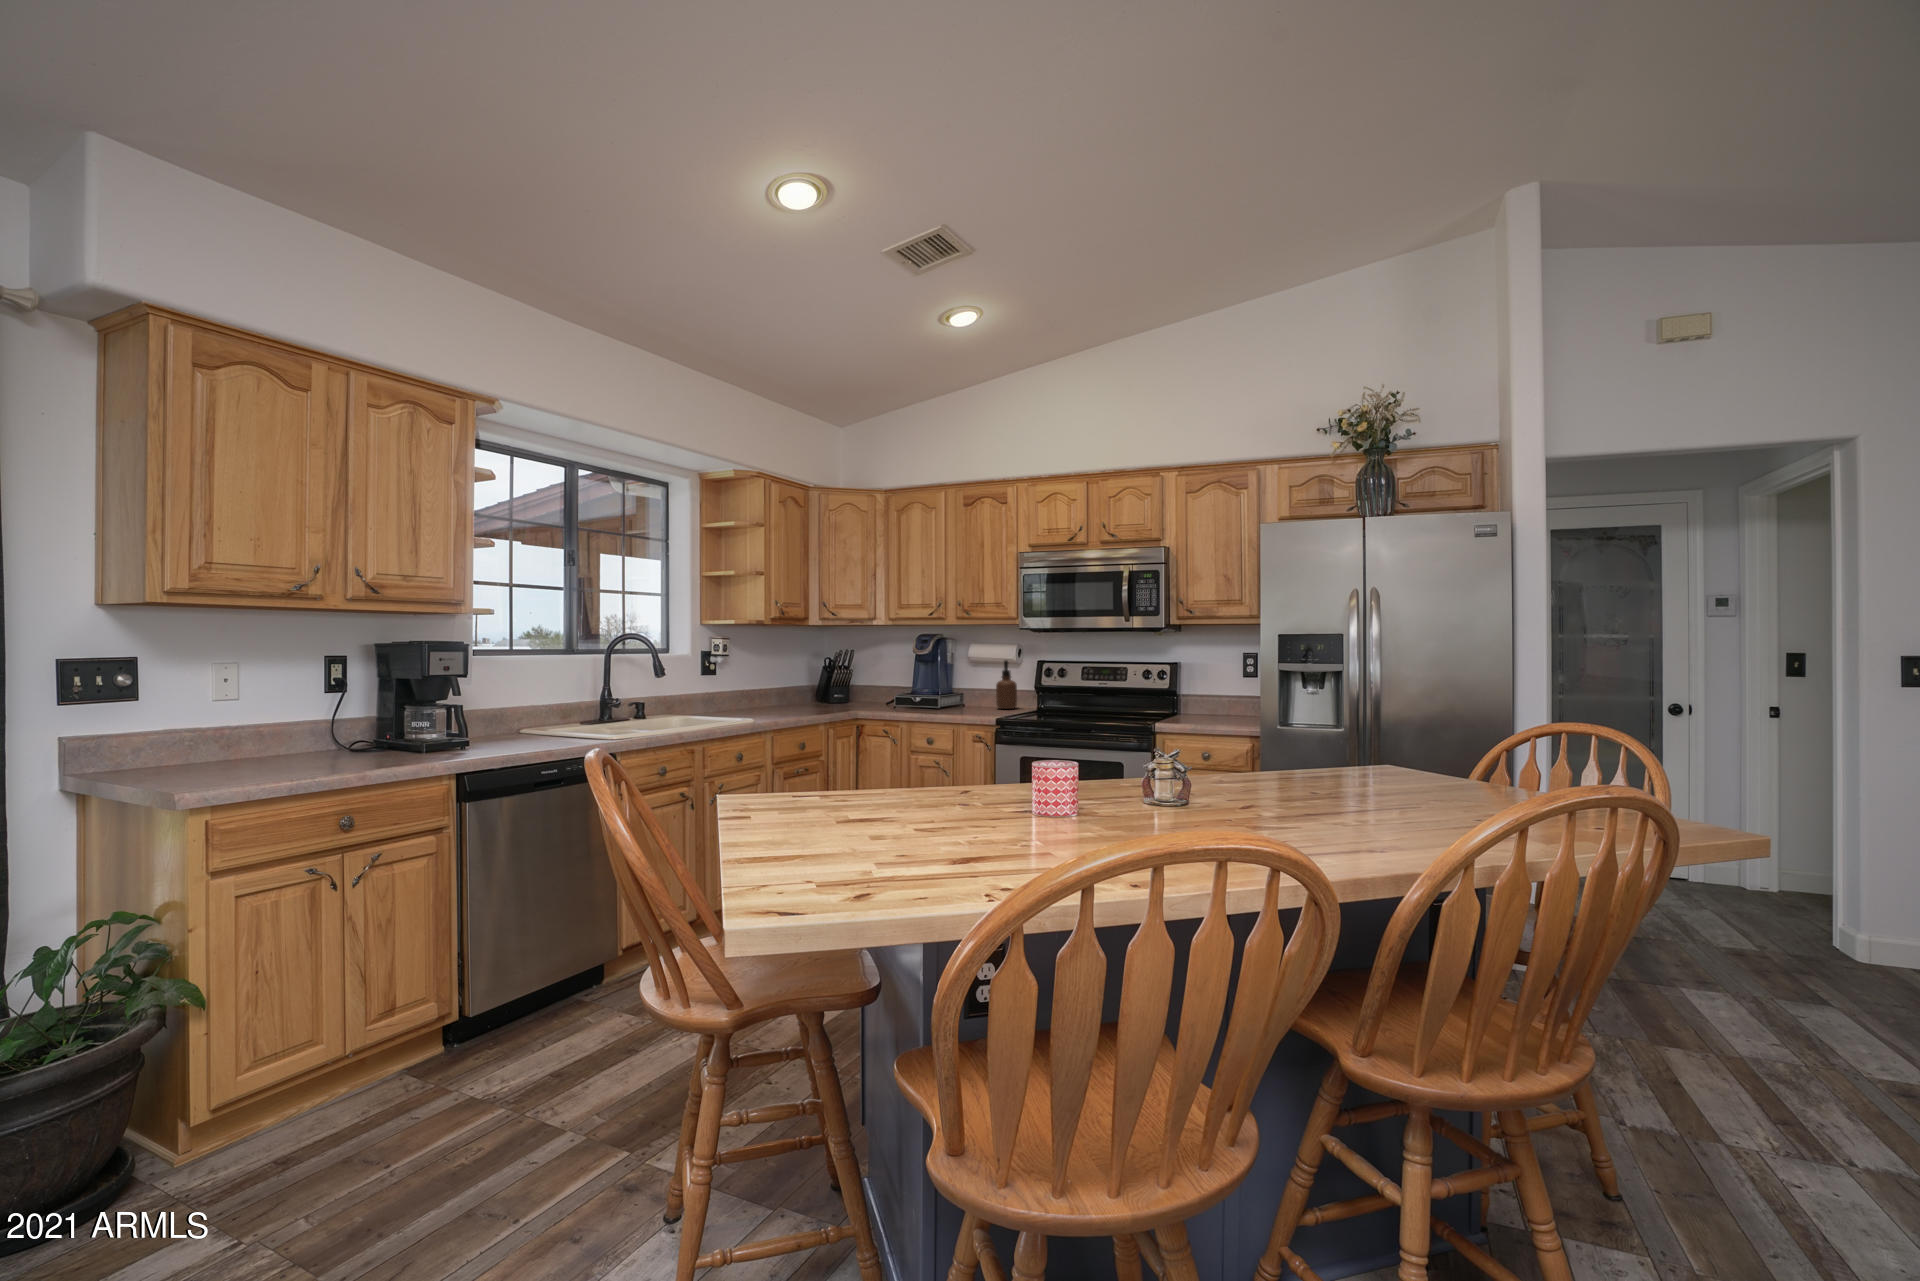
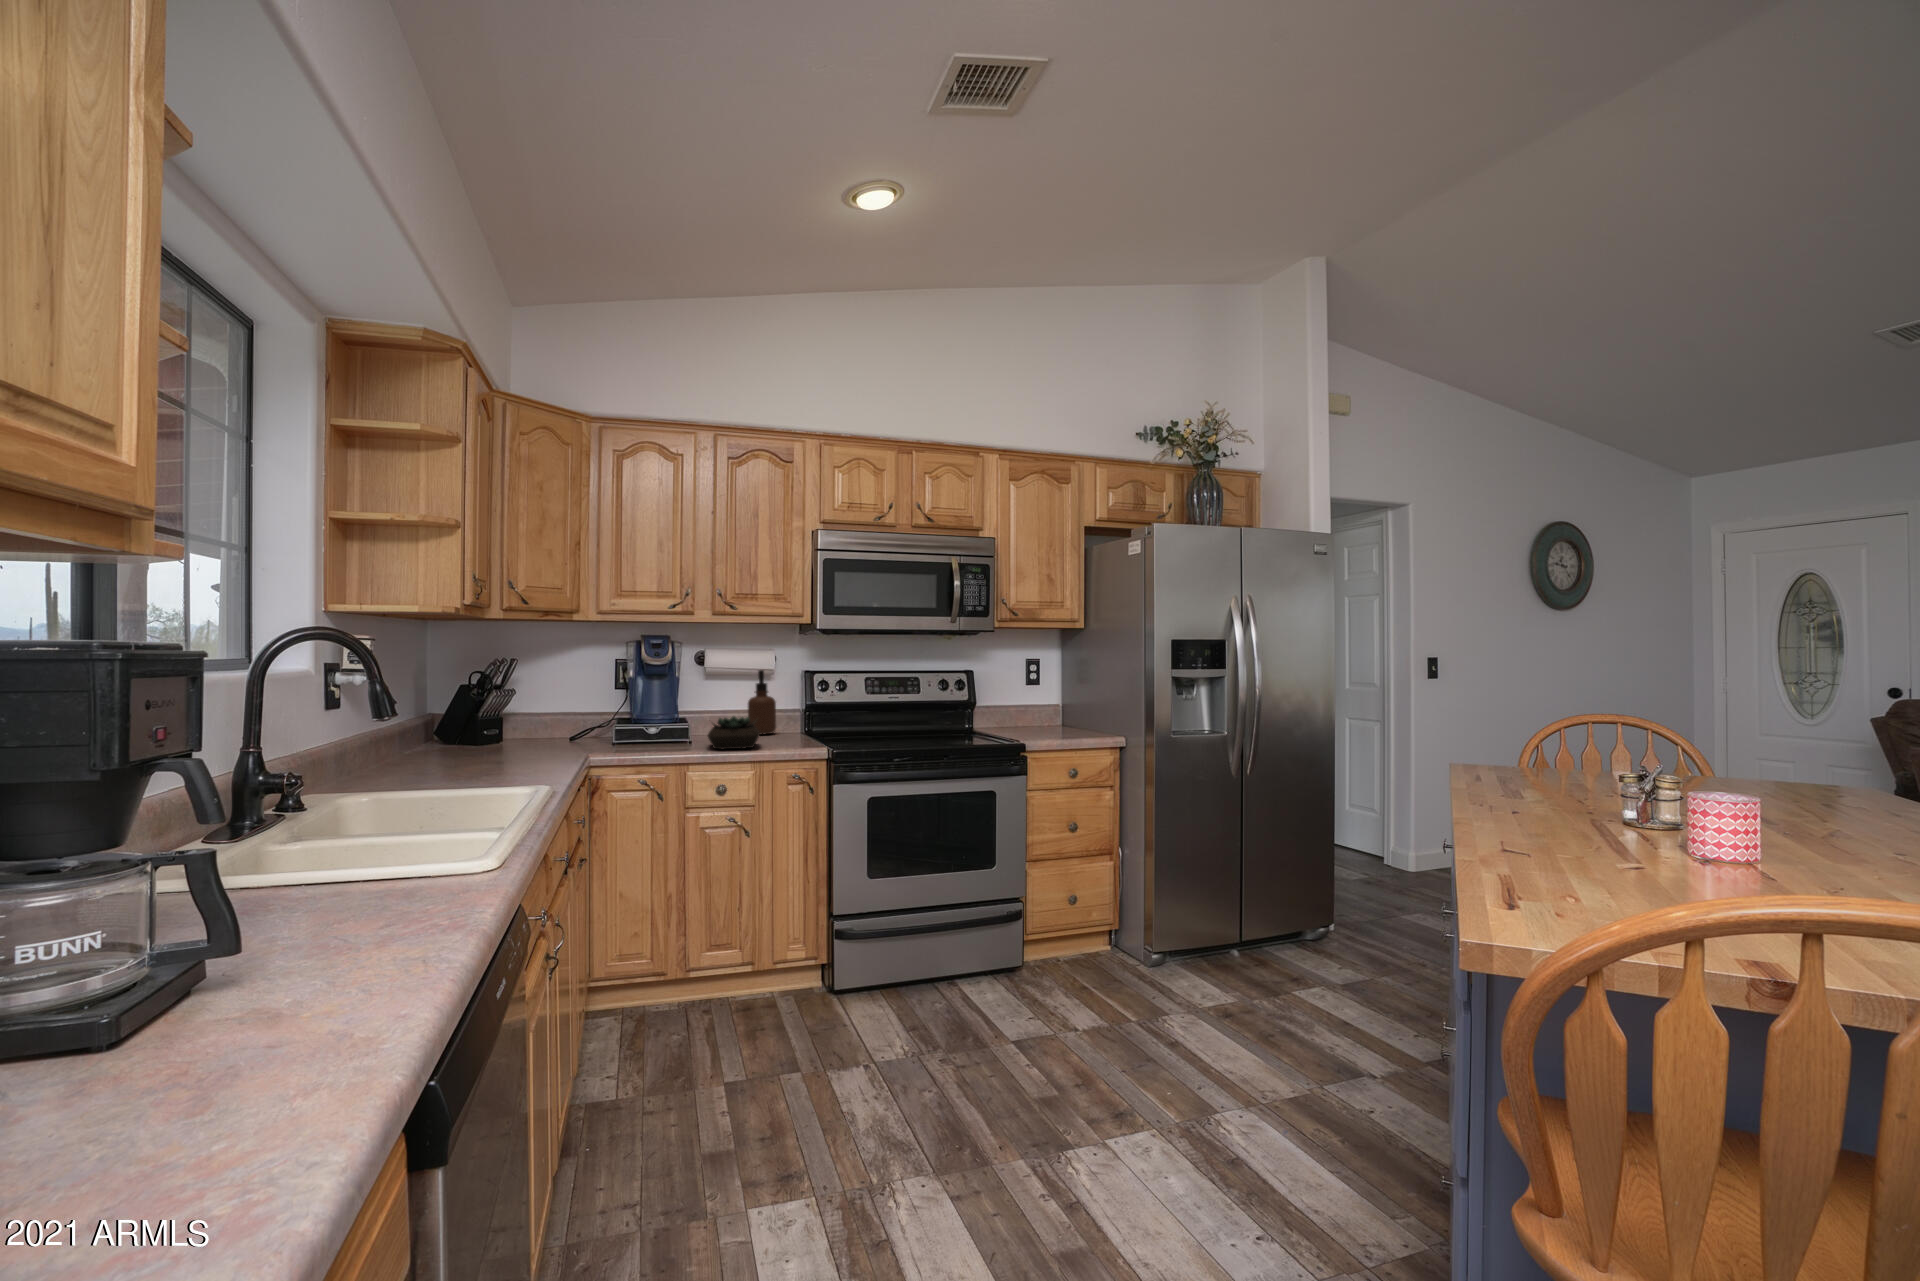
succulent plant: none [937,692,980,716] -> present [708,716,760,749]

